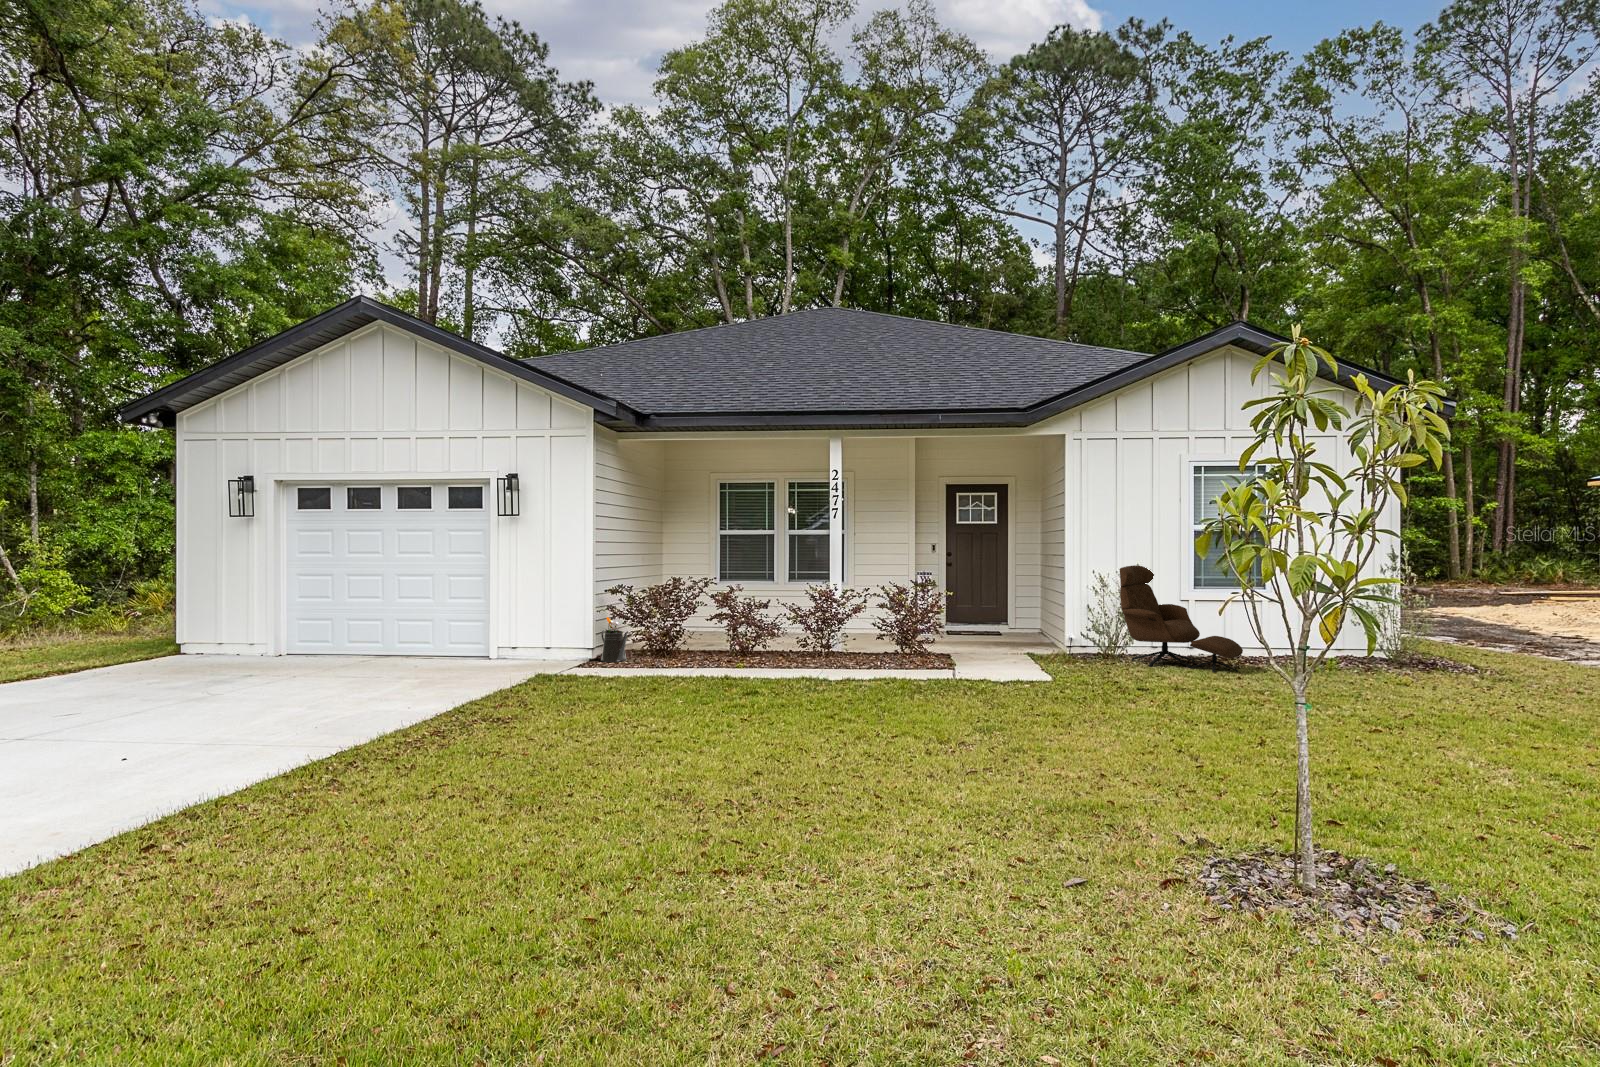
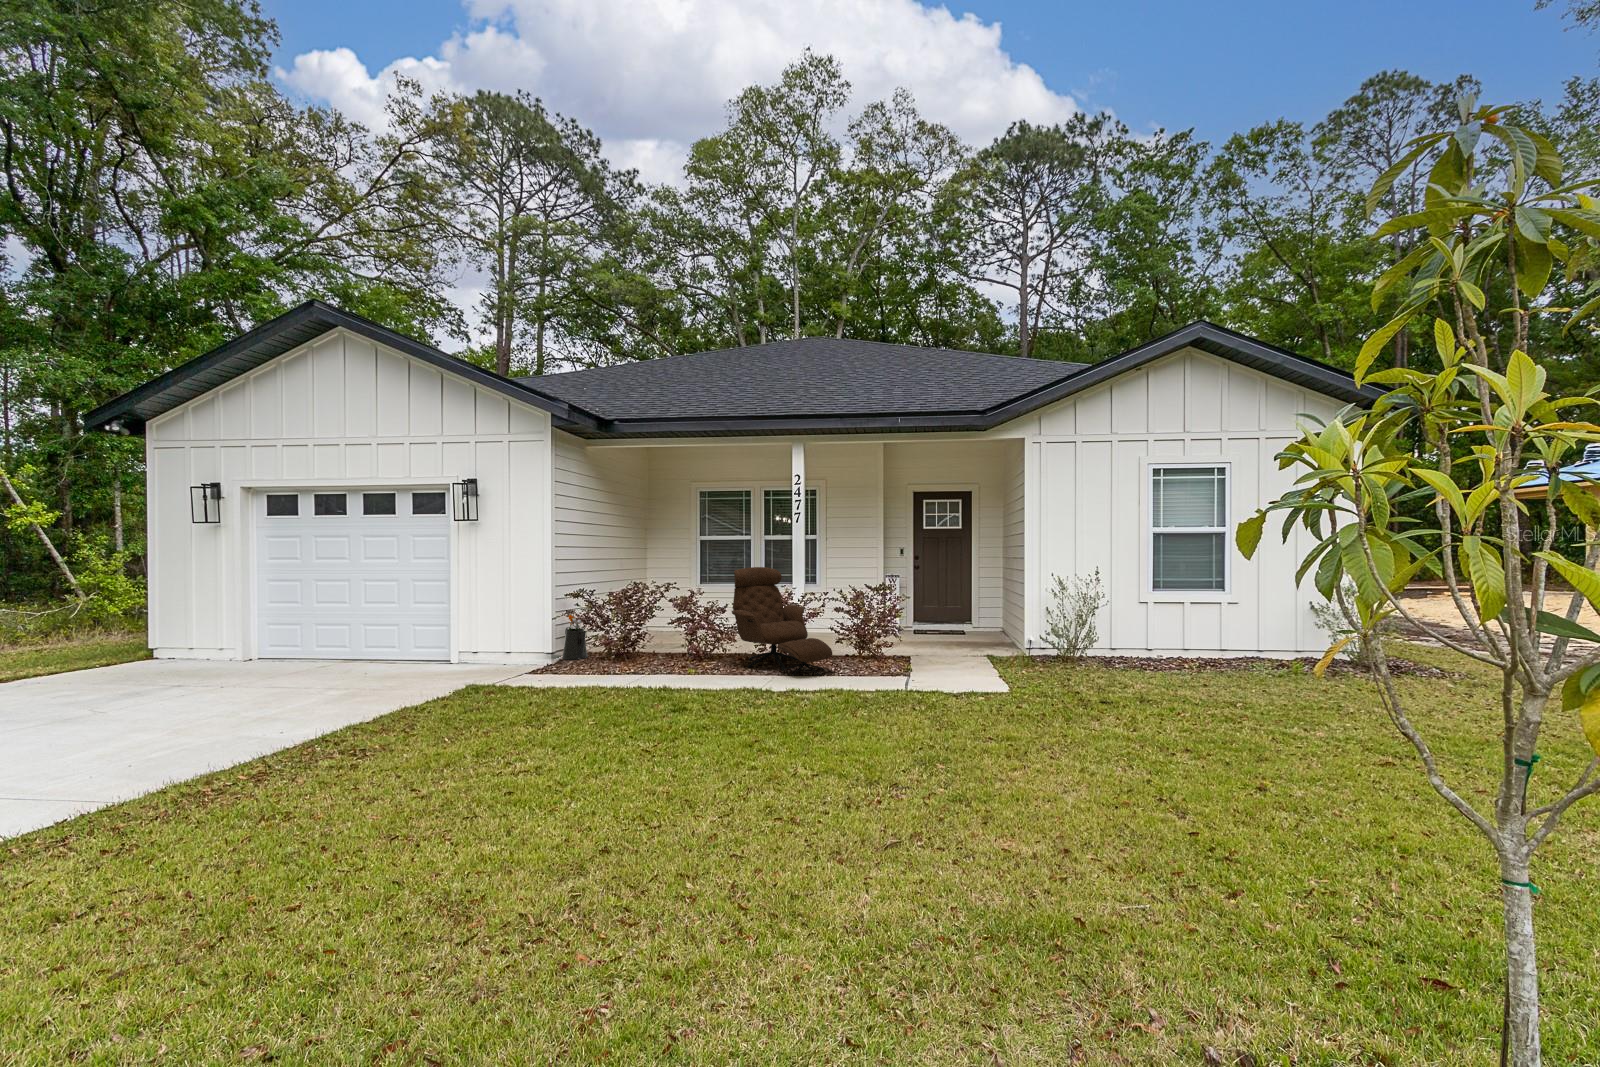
lounge chair: present [1120,565,1243,673] -> present [732,567,832,676]

